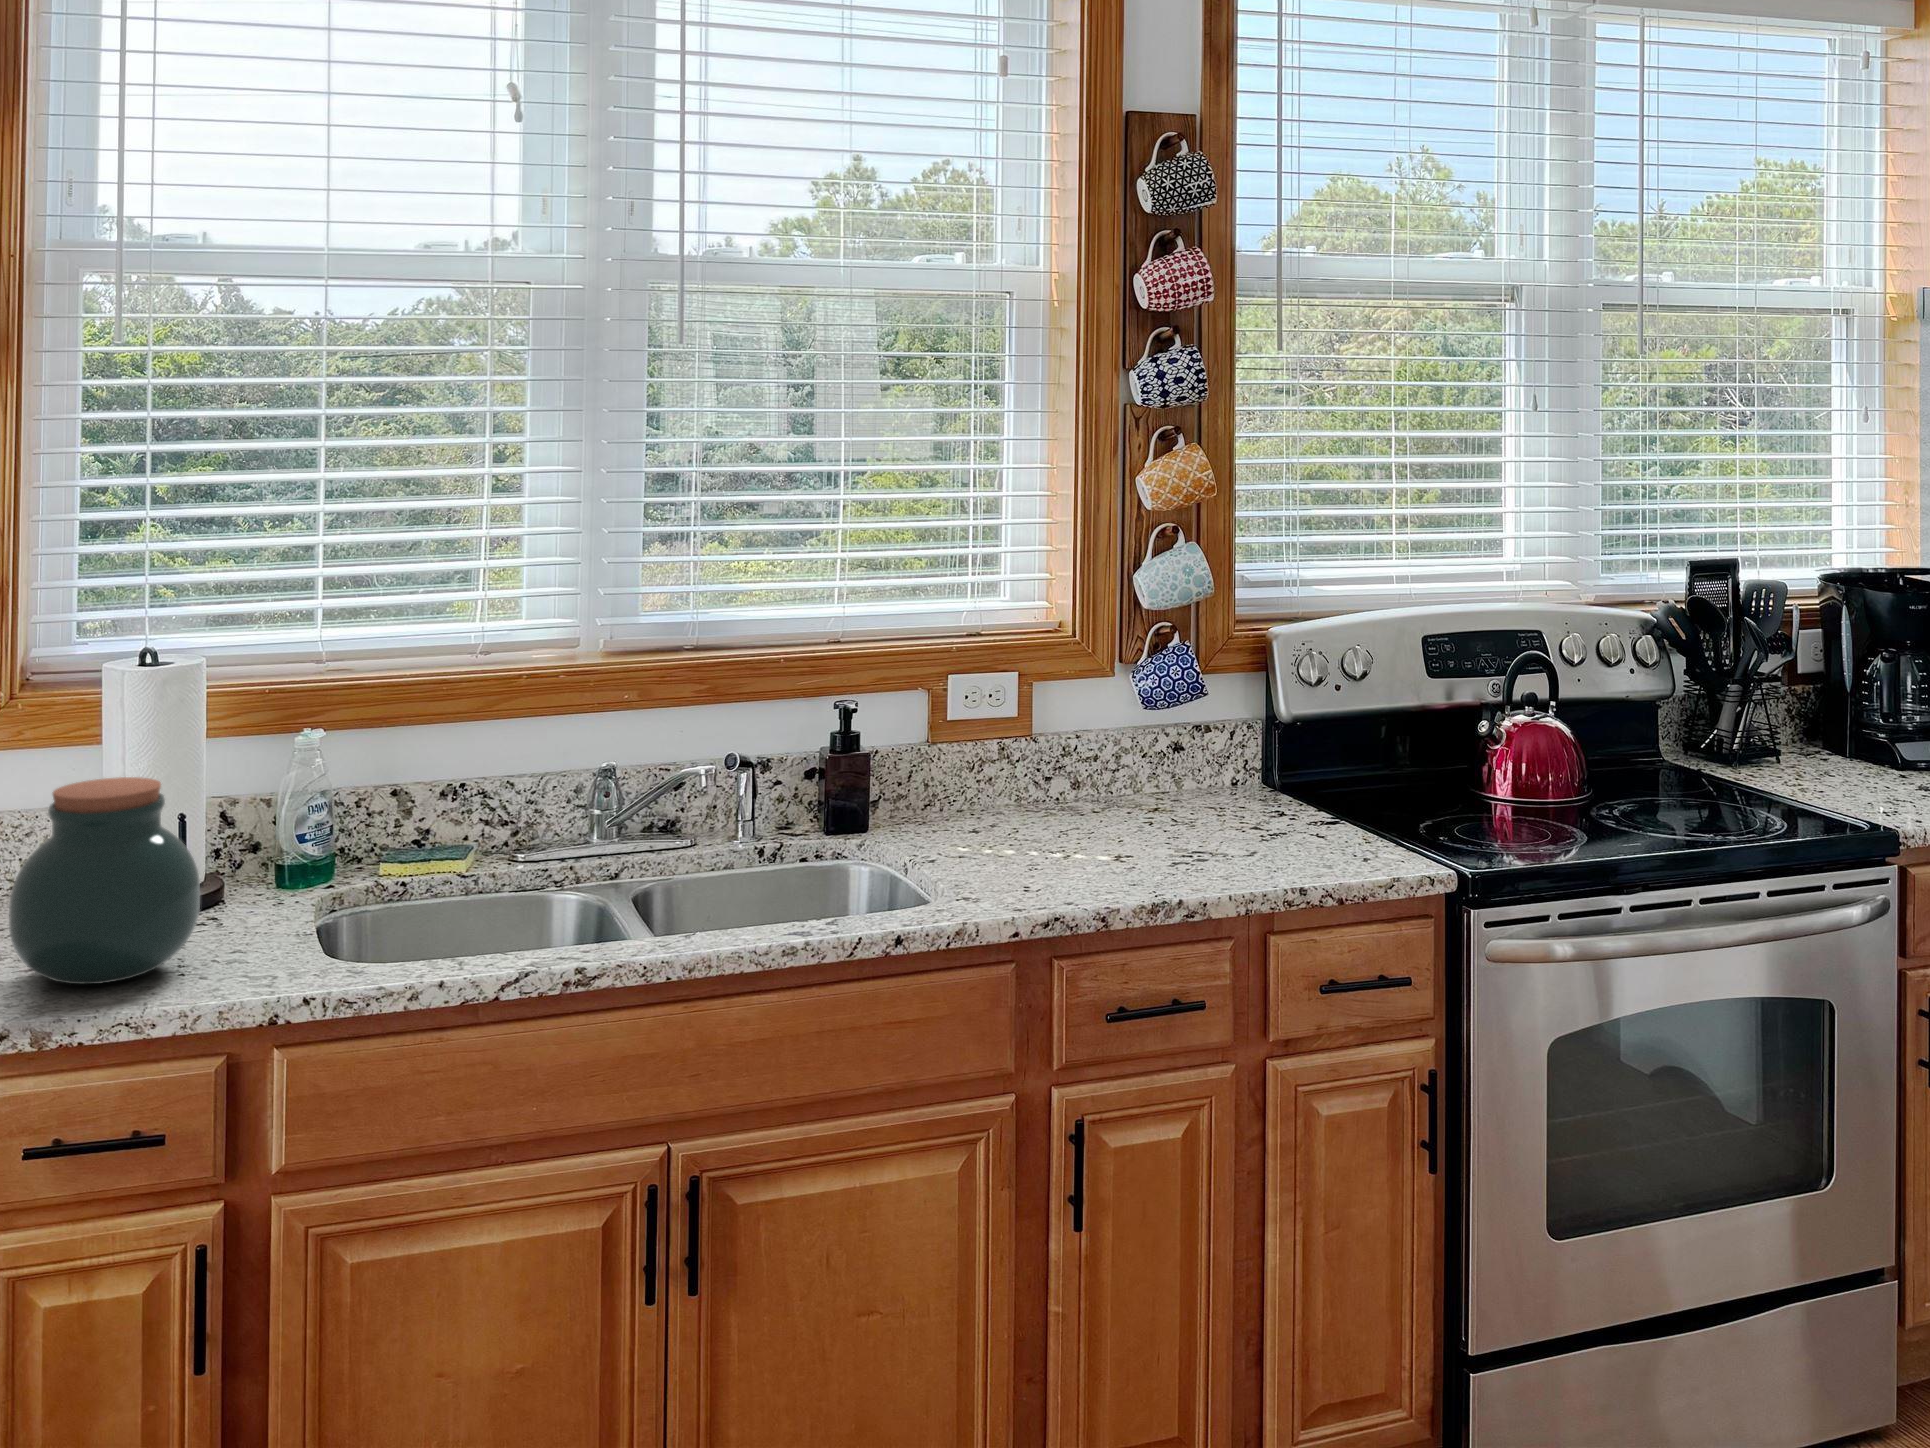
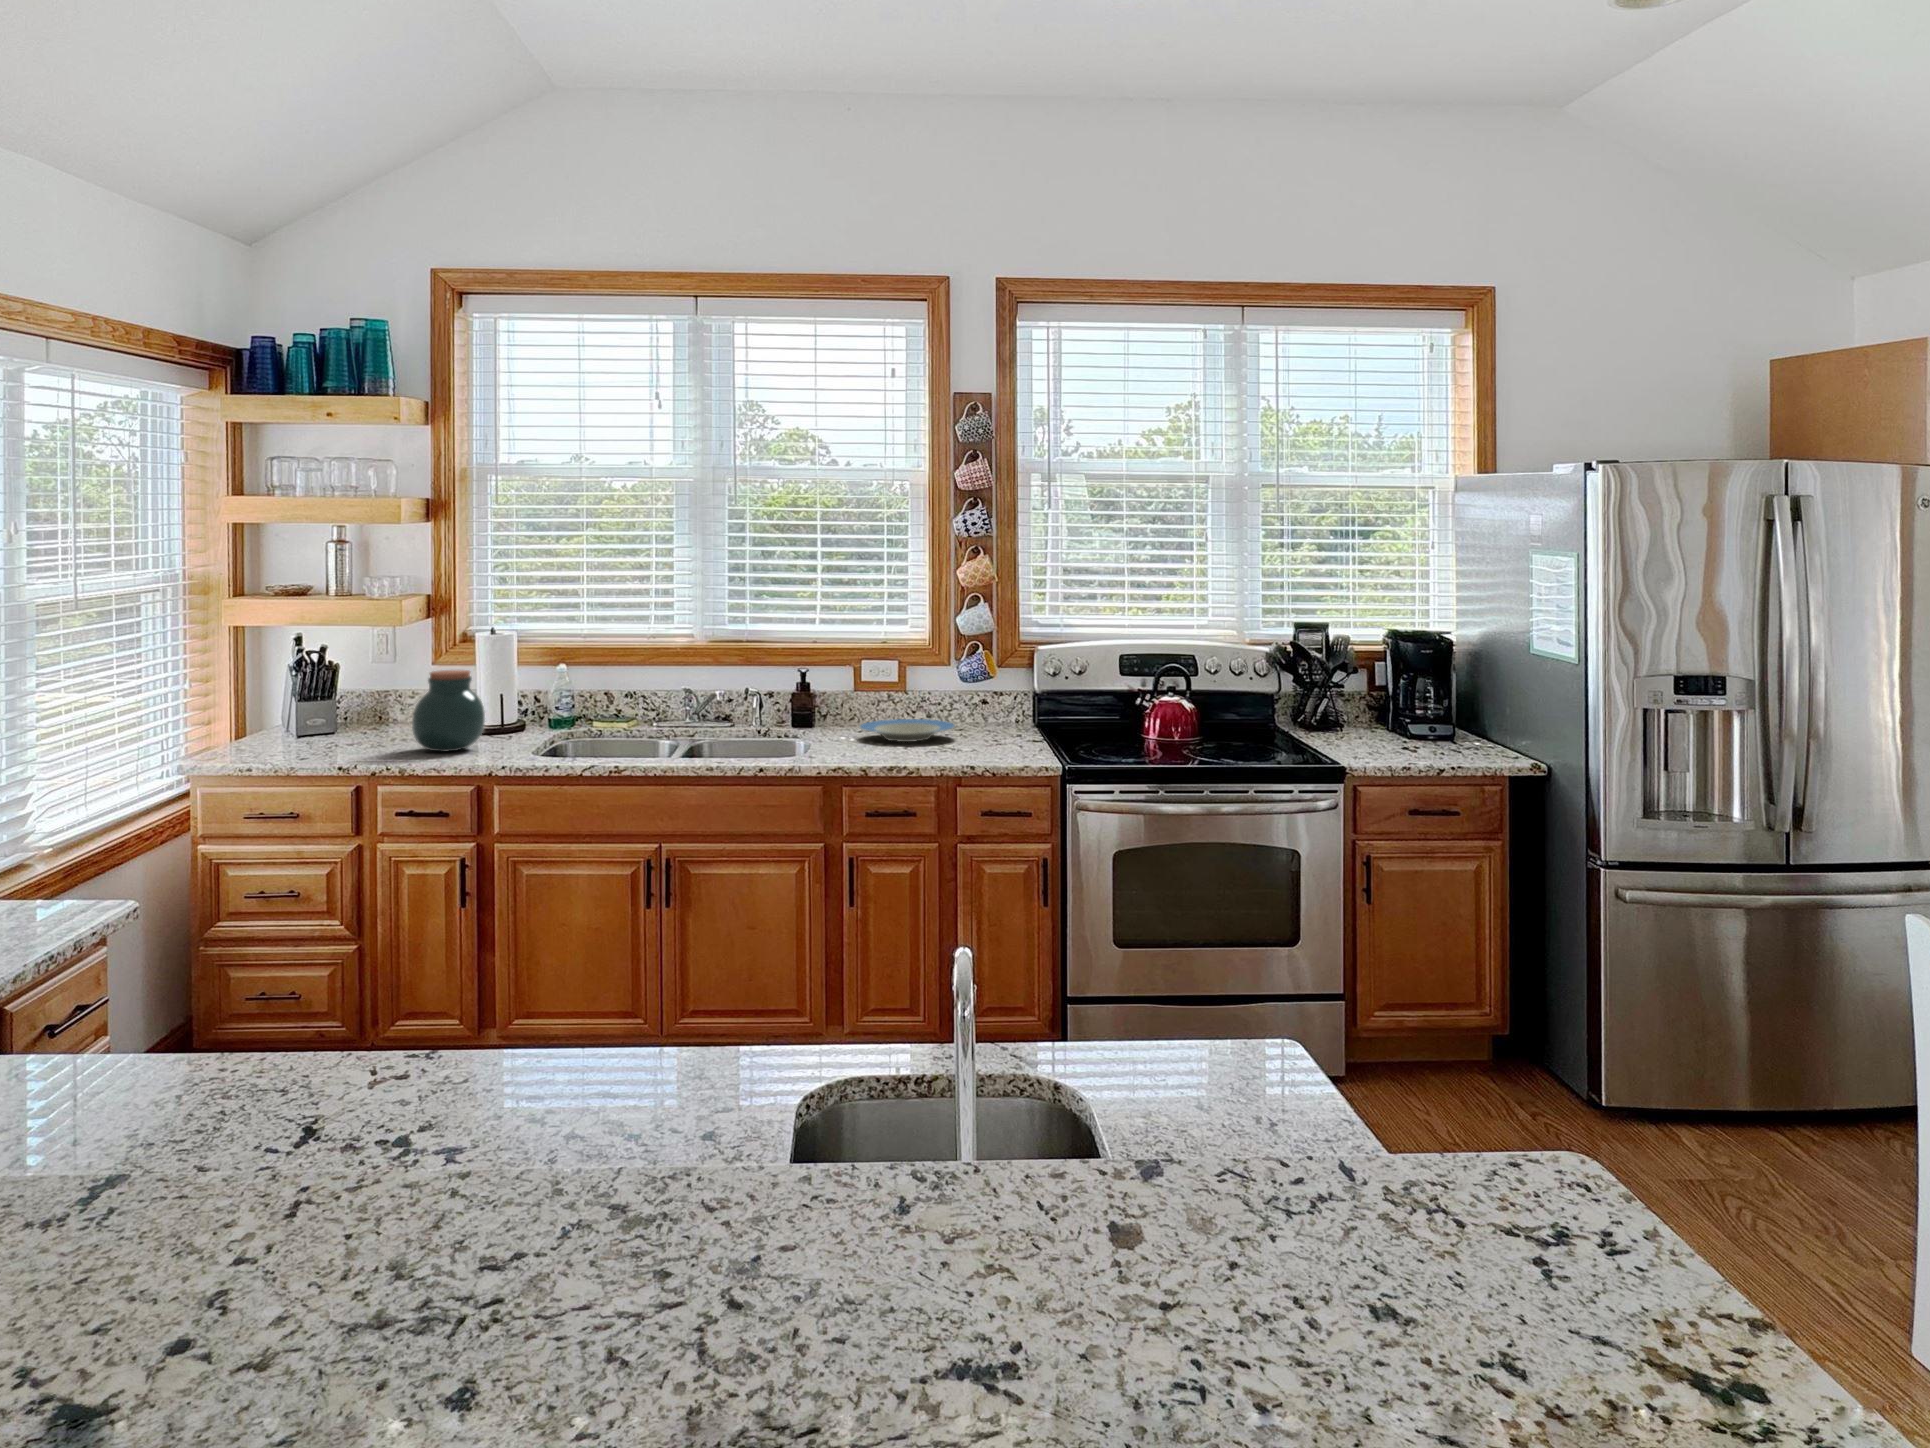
plate: none [985,790,1176,846] -> present [860,719,955,742]

